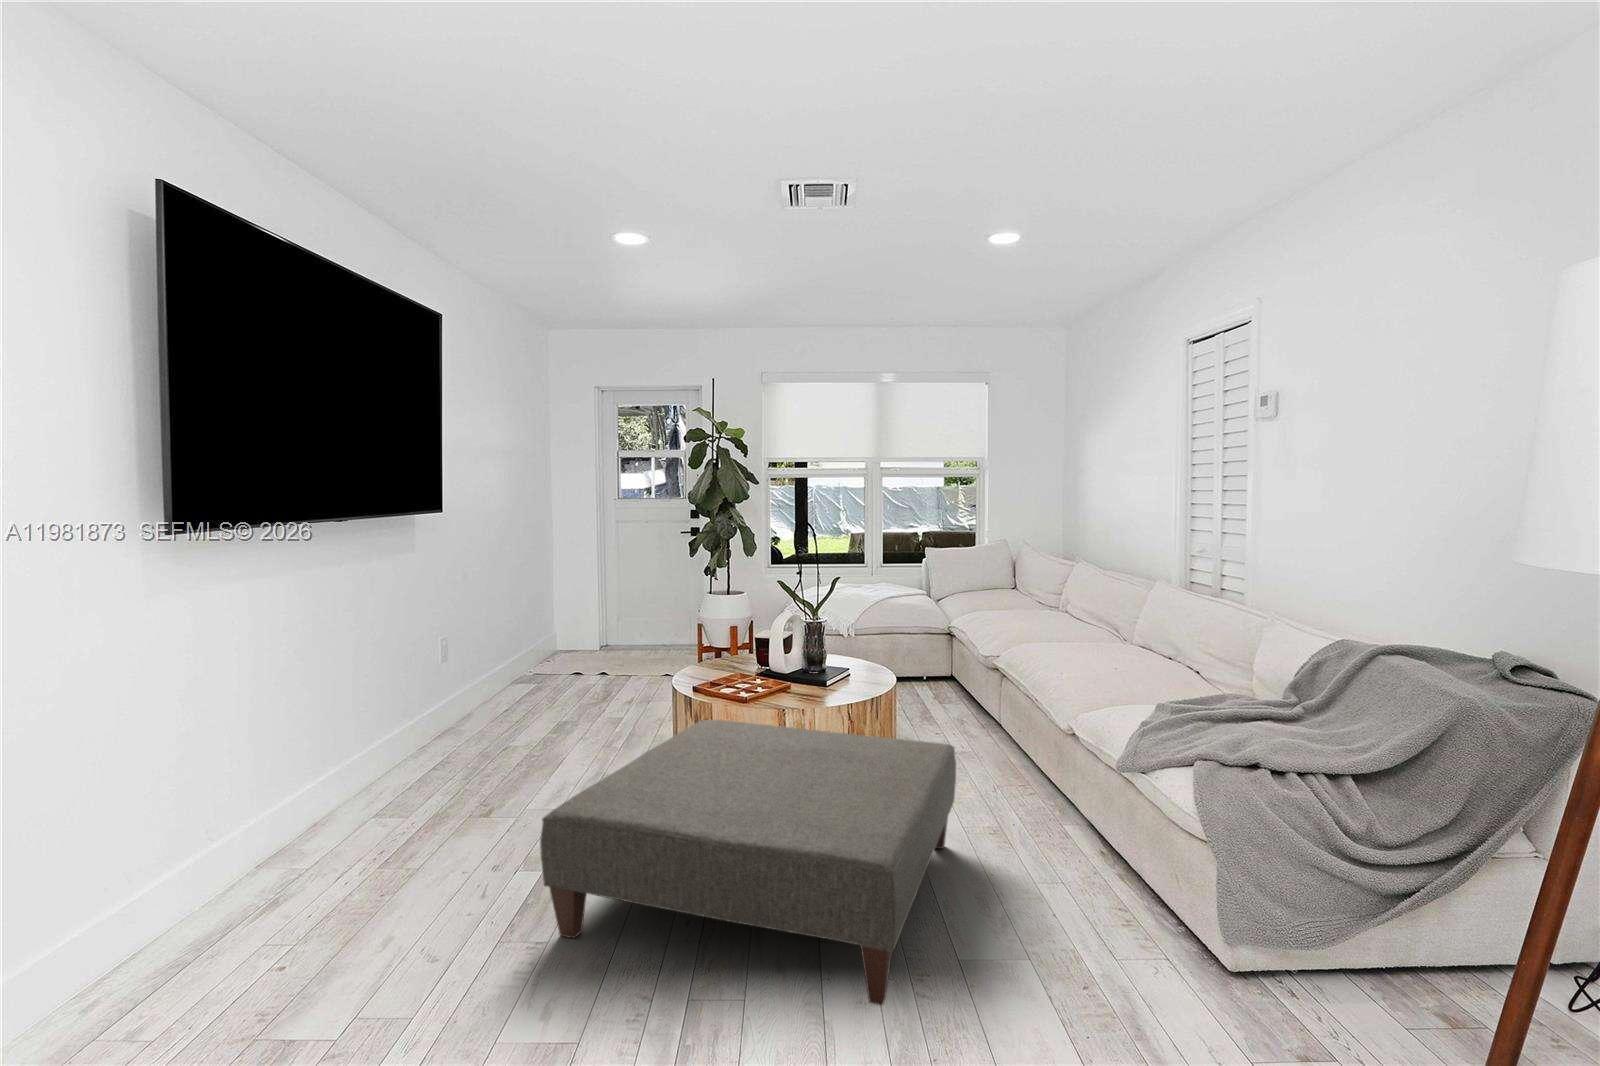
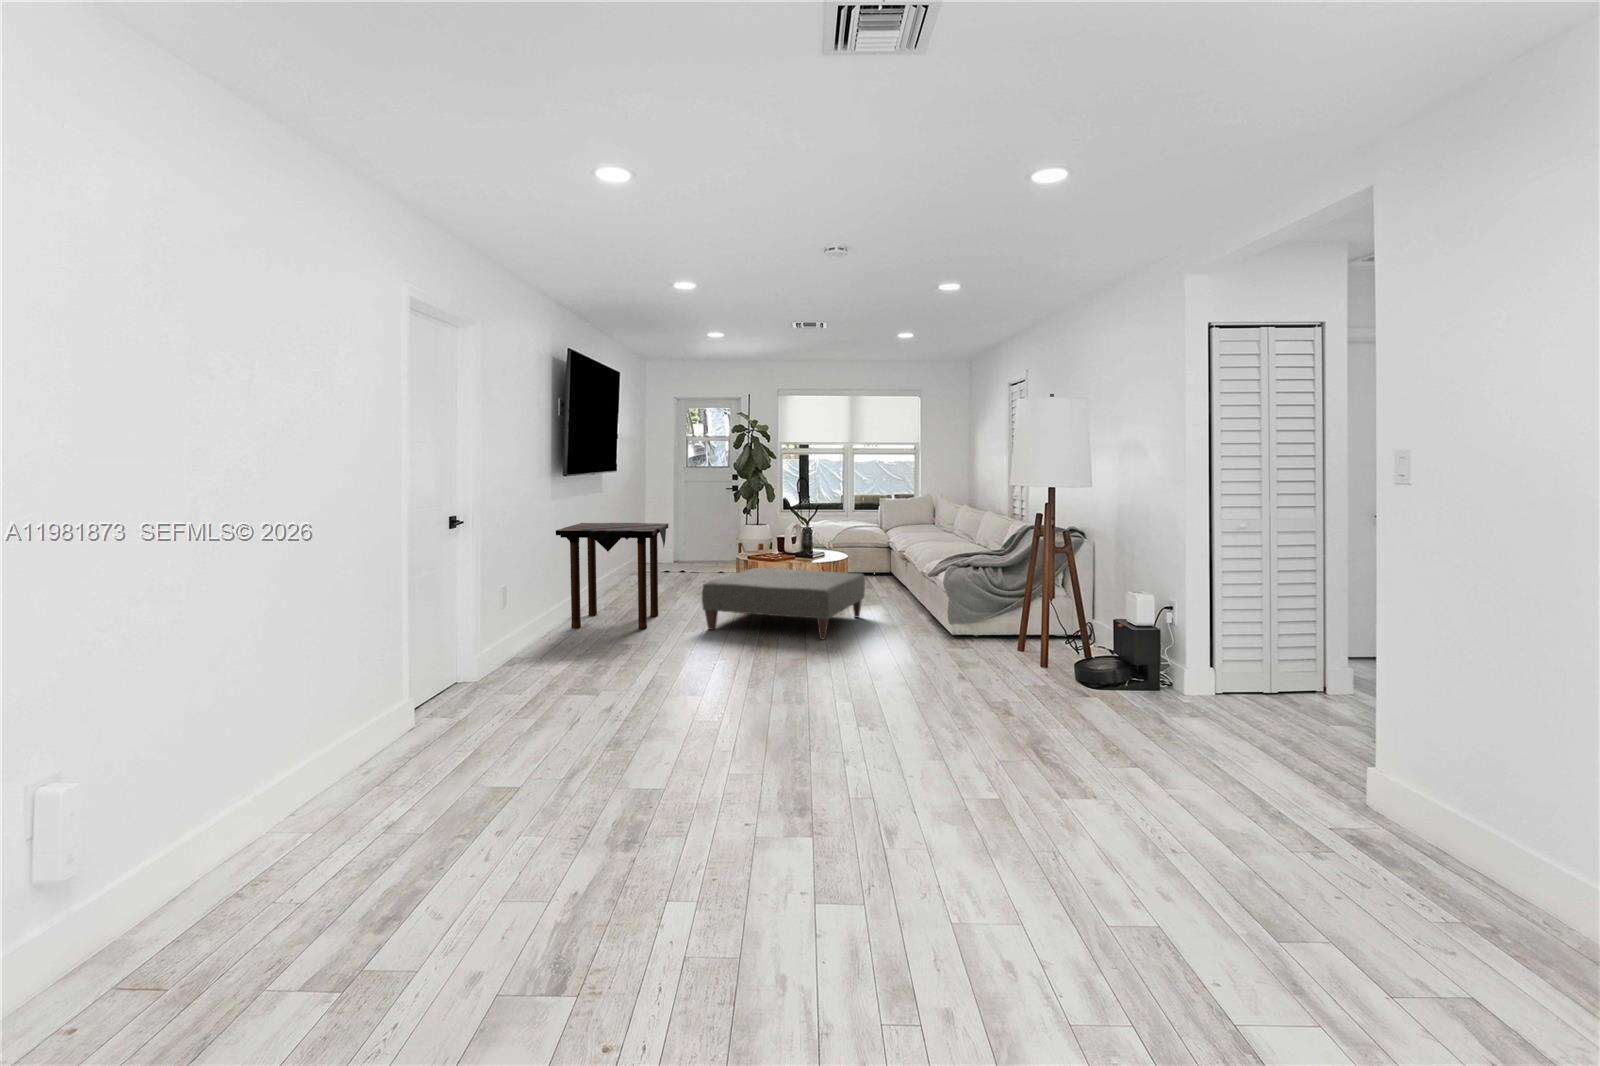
side table: none [120,631,496,940] -> present [556,523,668,629]

